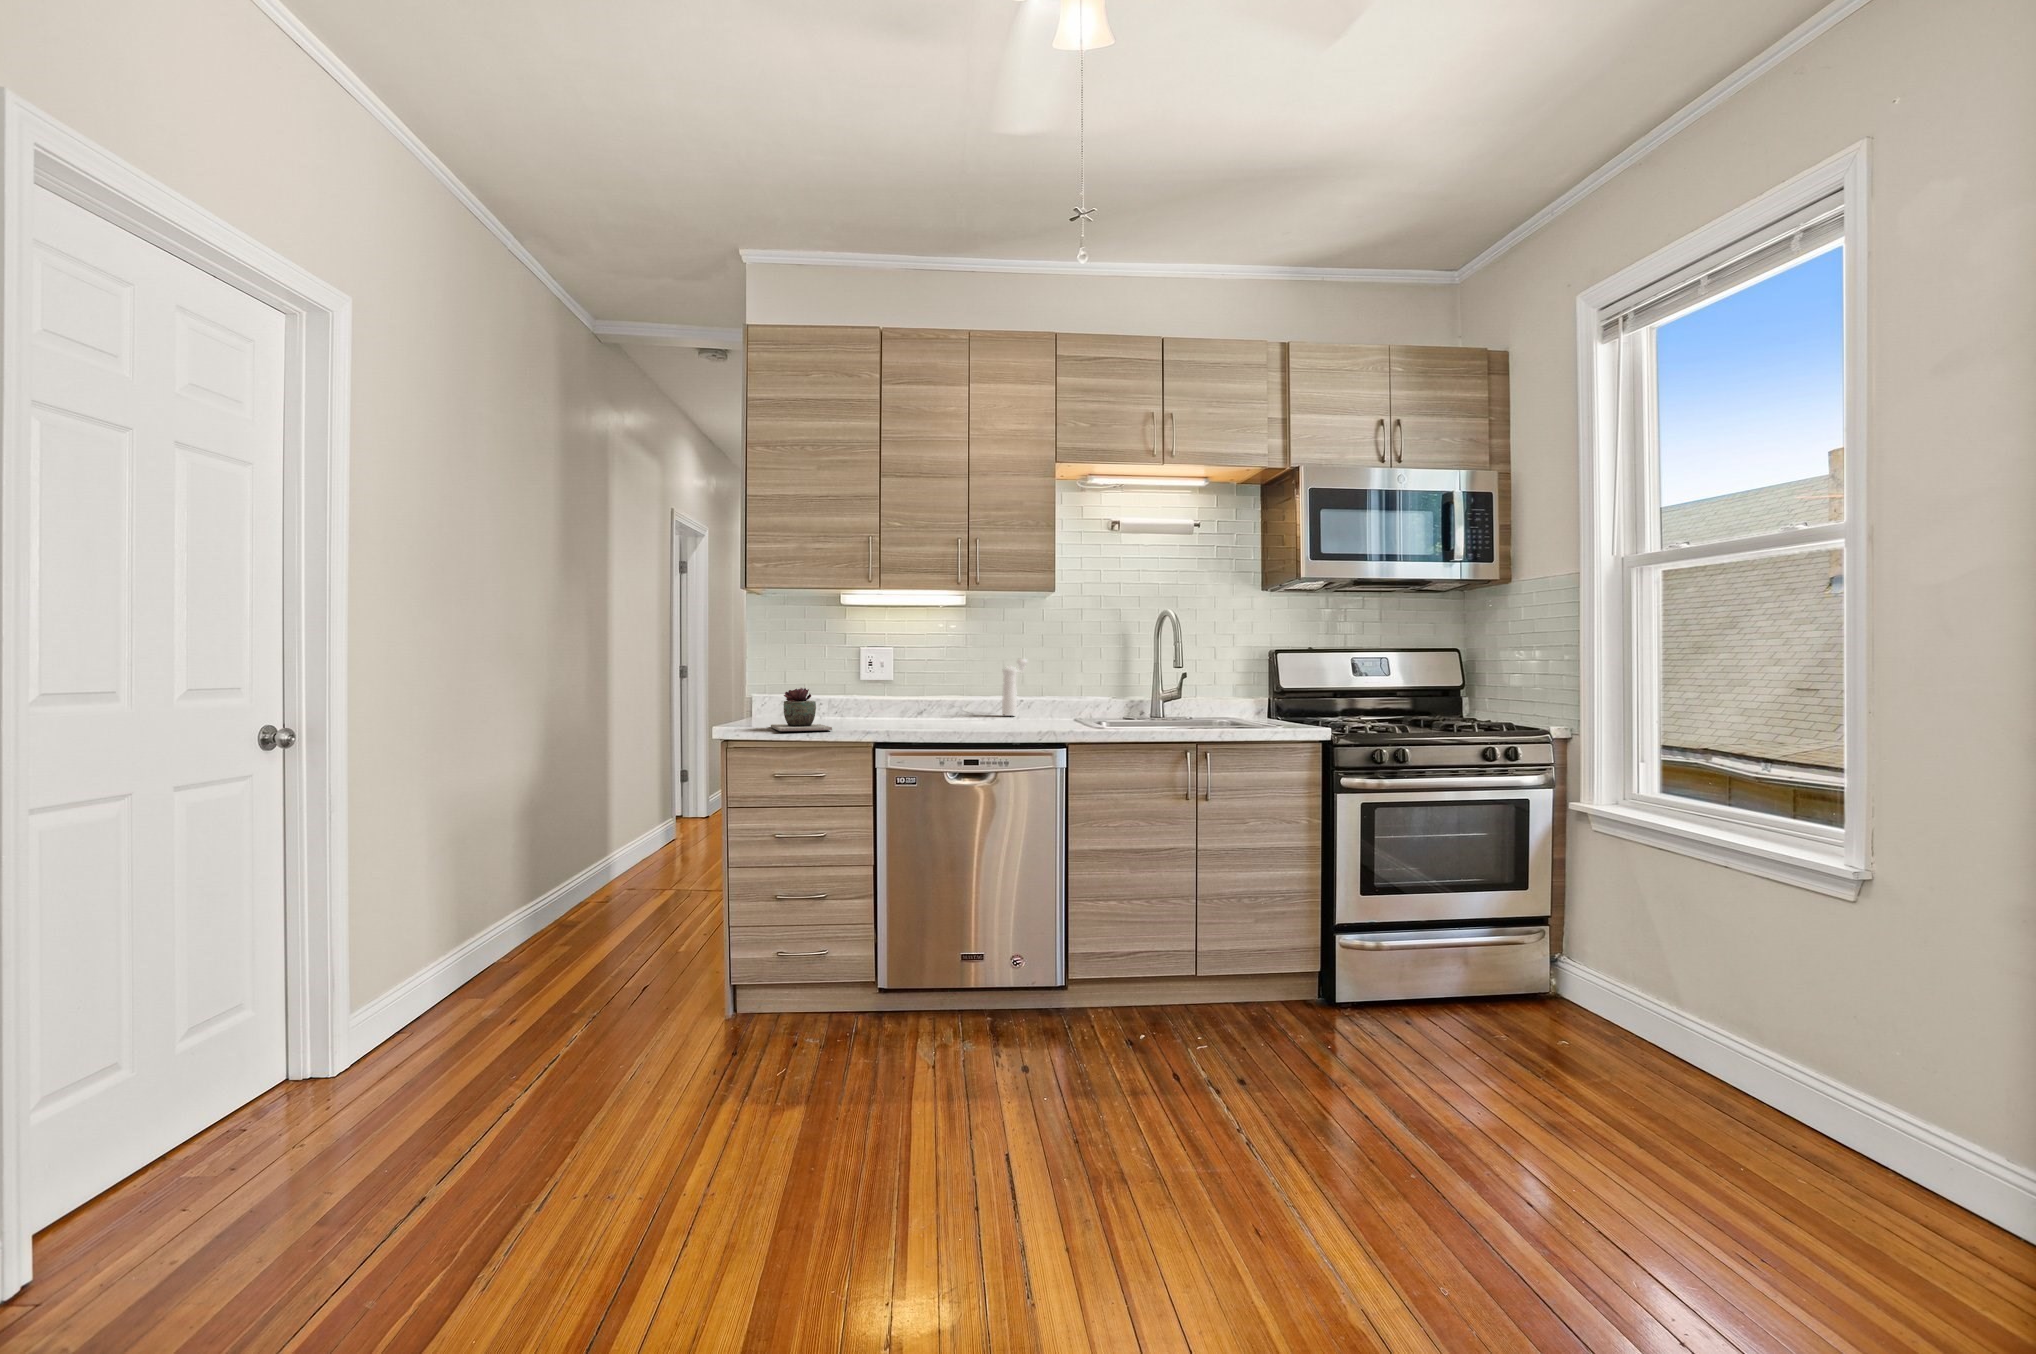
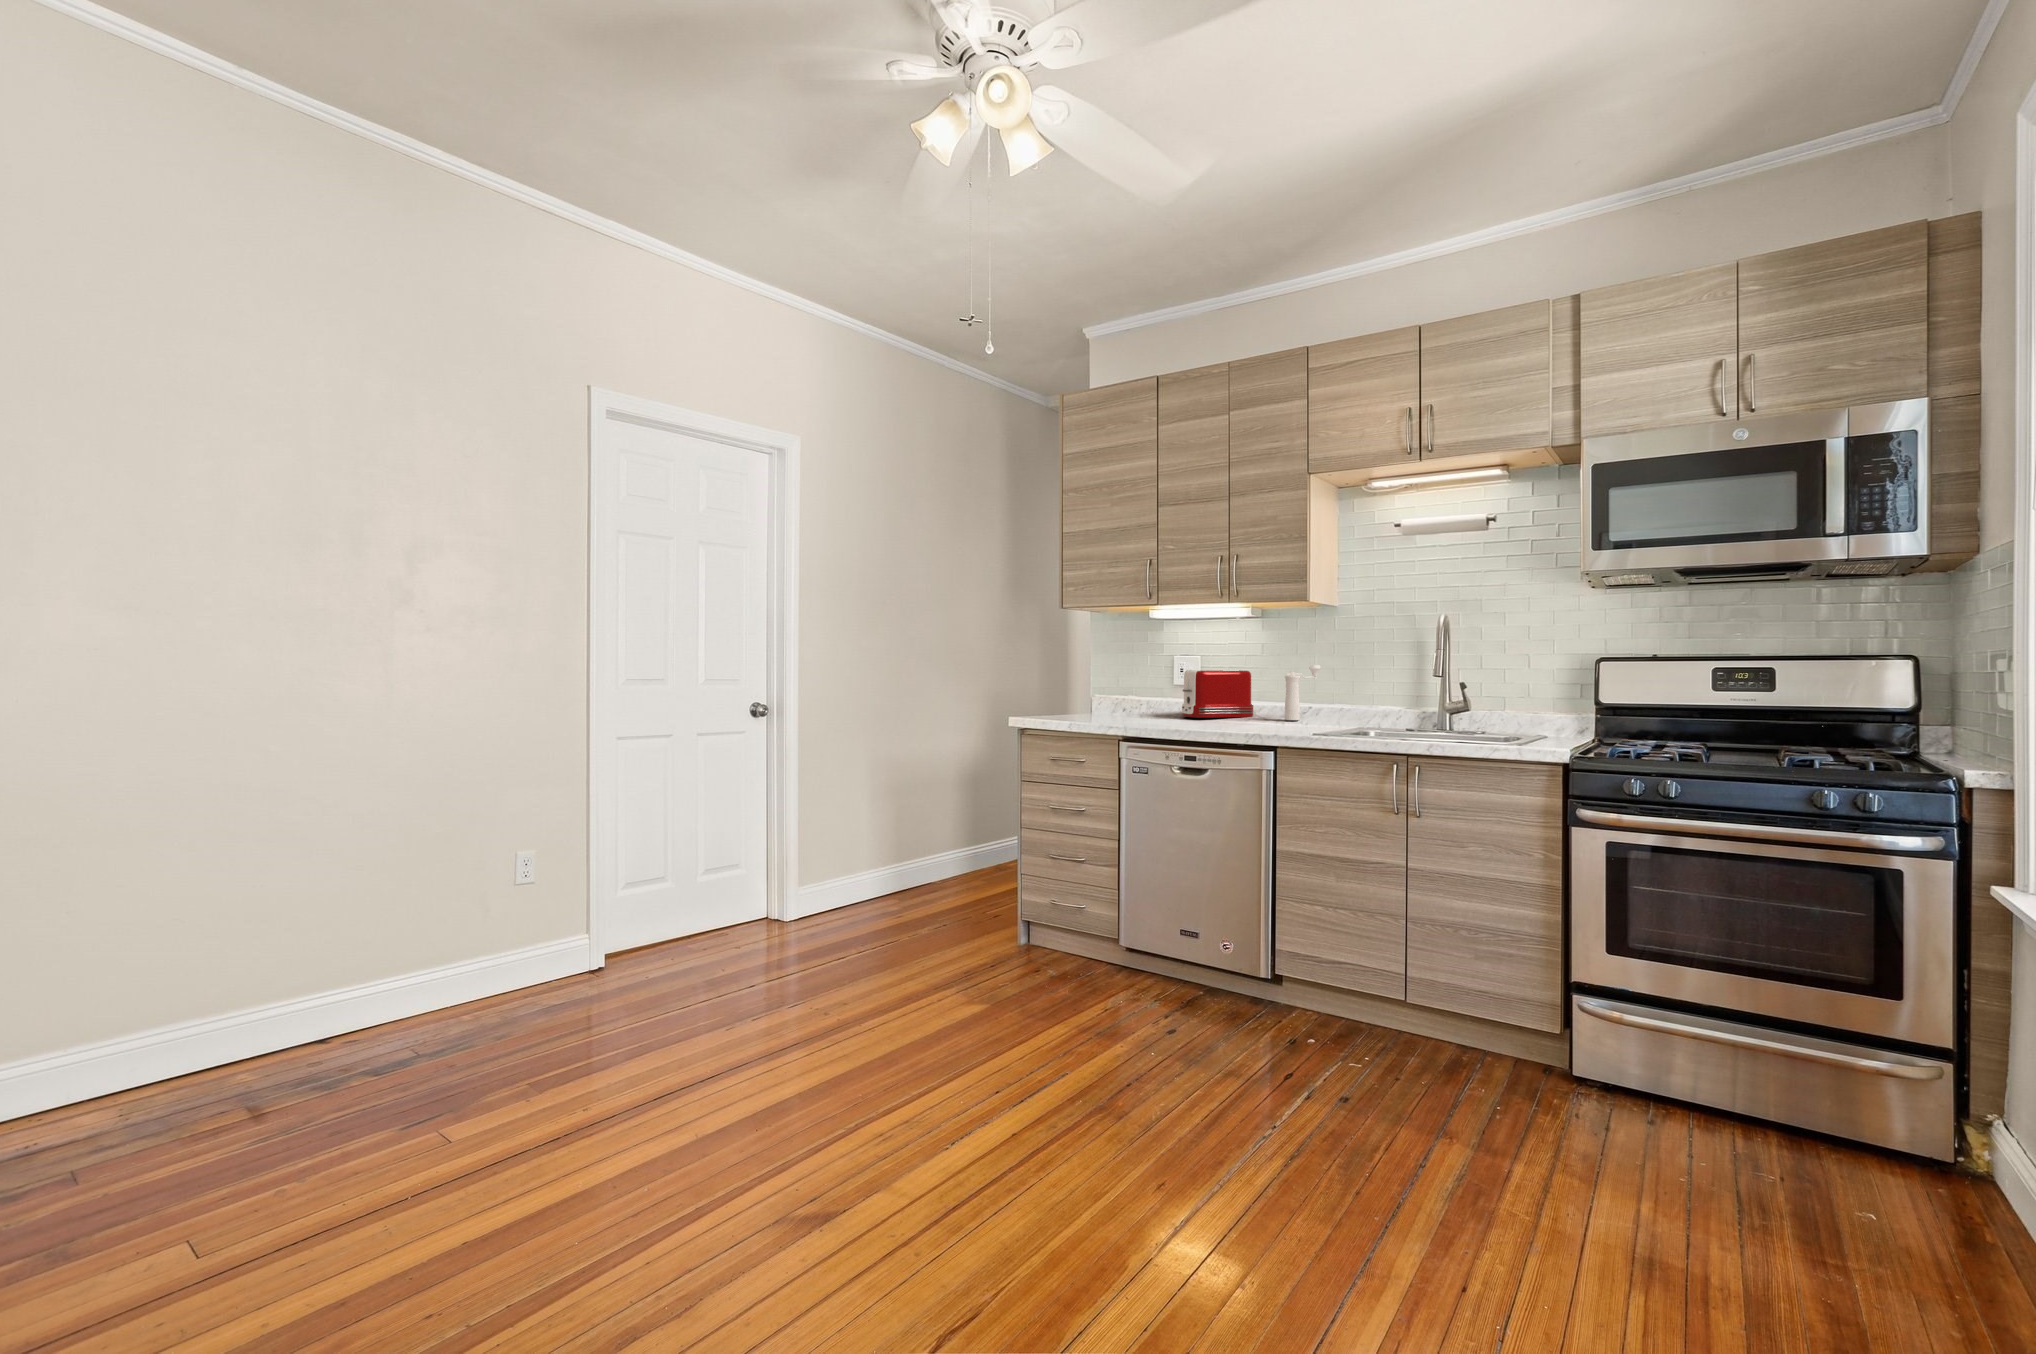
toaster: none [885,664,956,716] -> present [1182,670,1253,718]
succulent plant: present [771,688,832,731] -> none [1055,691,1107,727]

